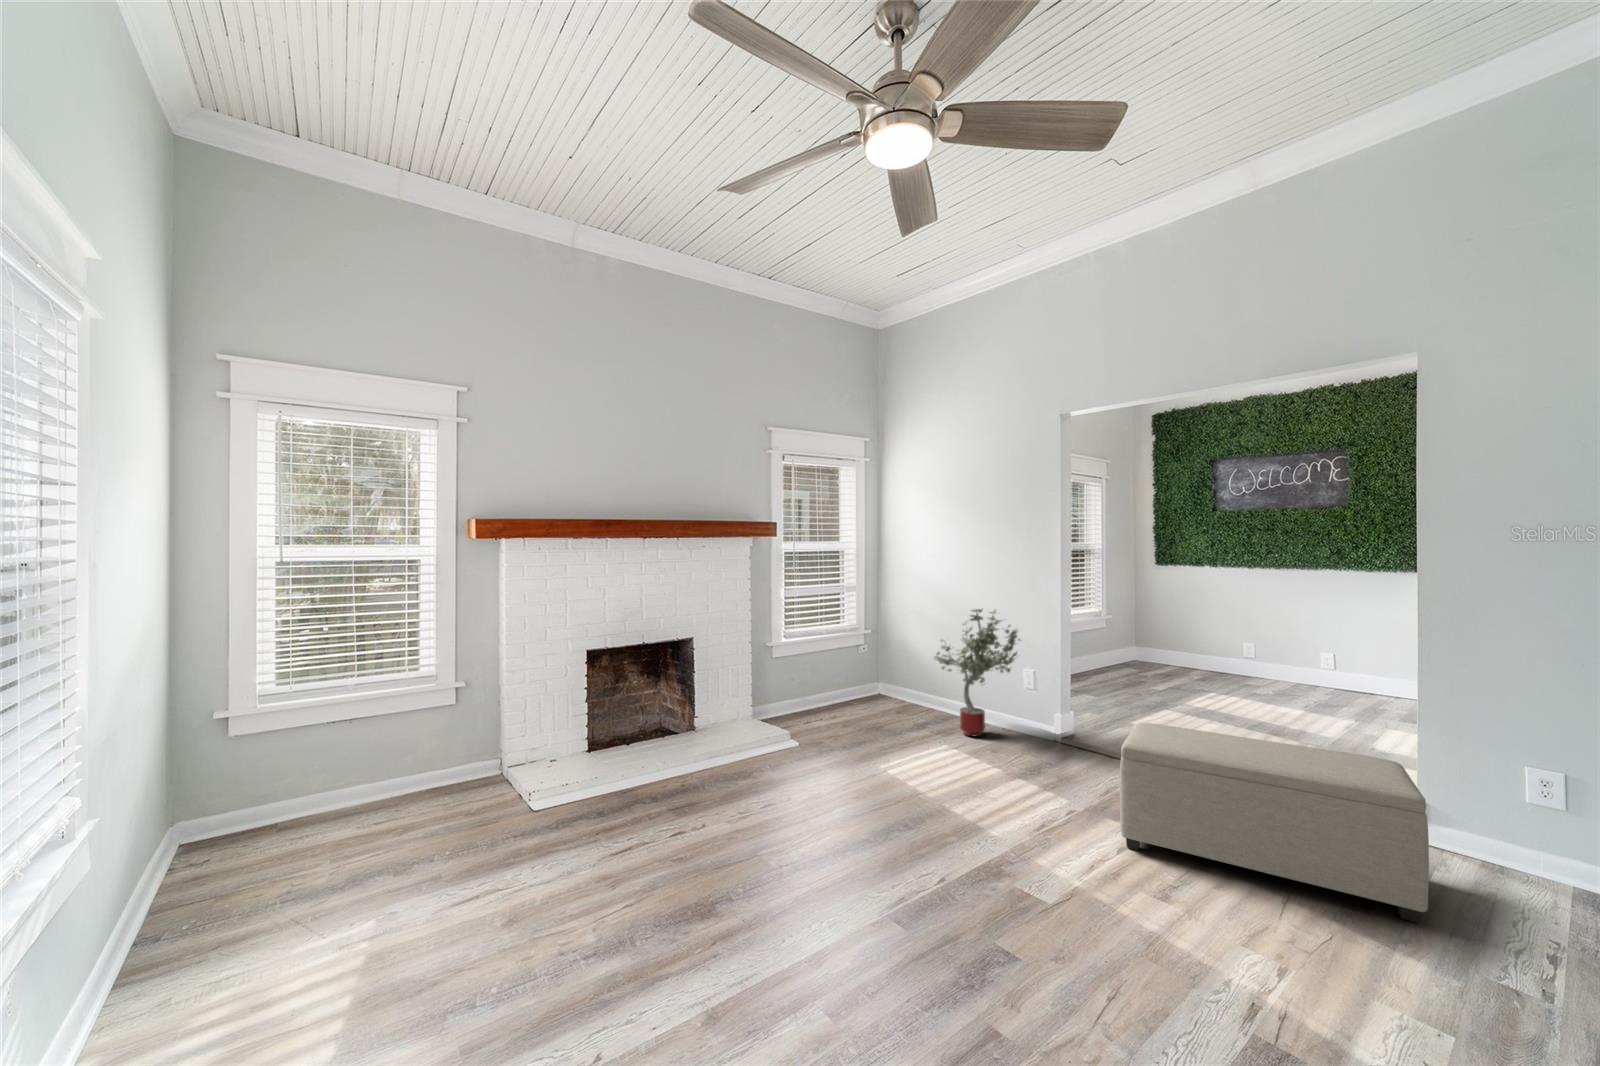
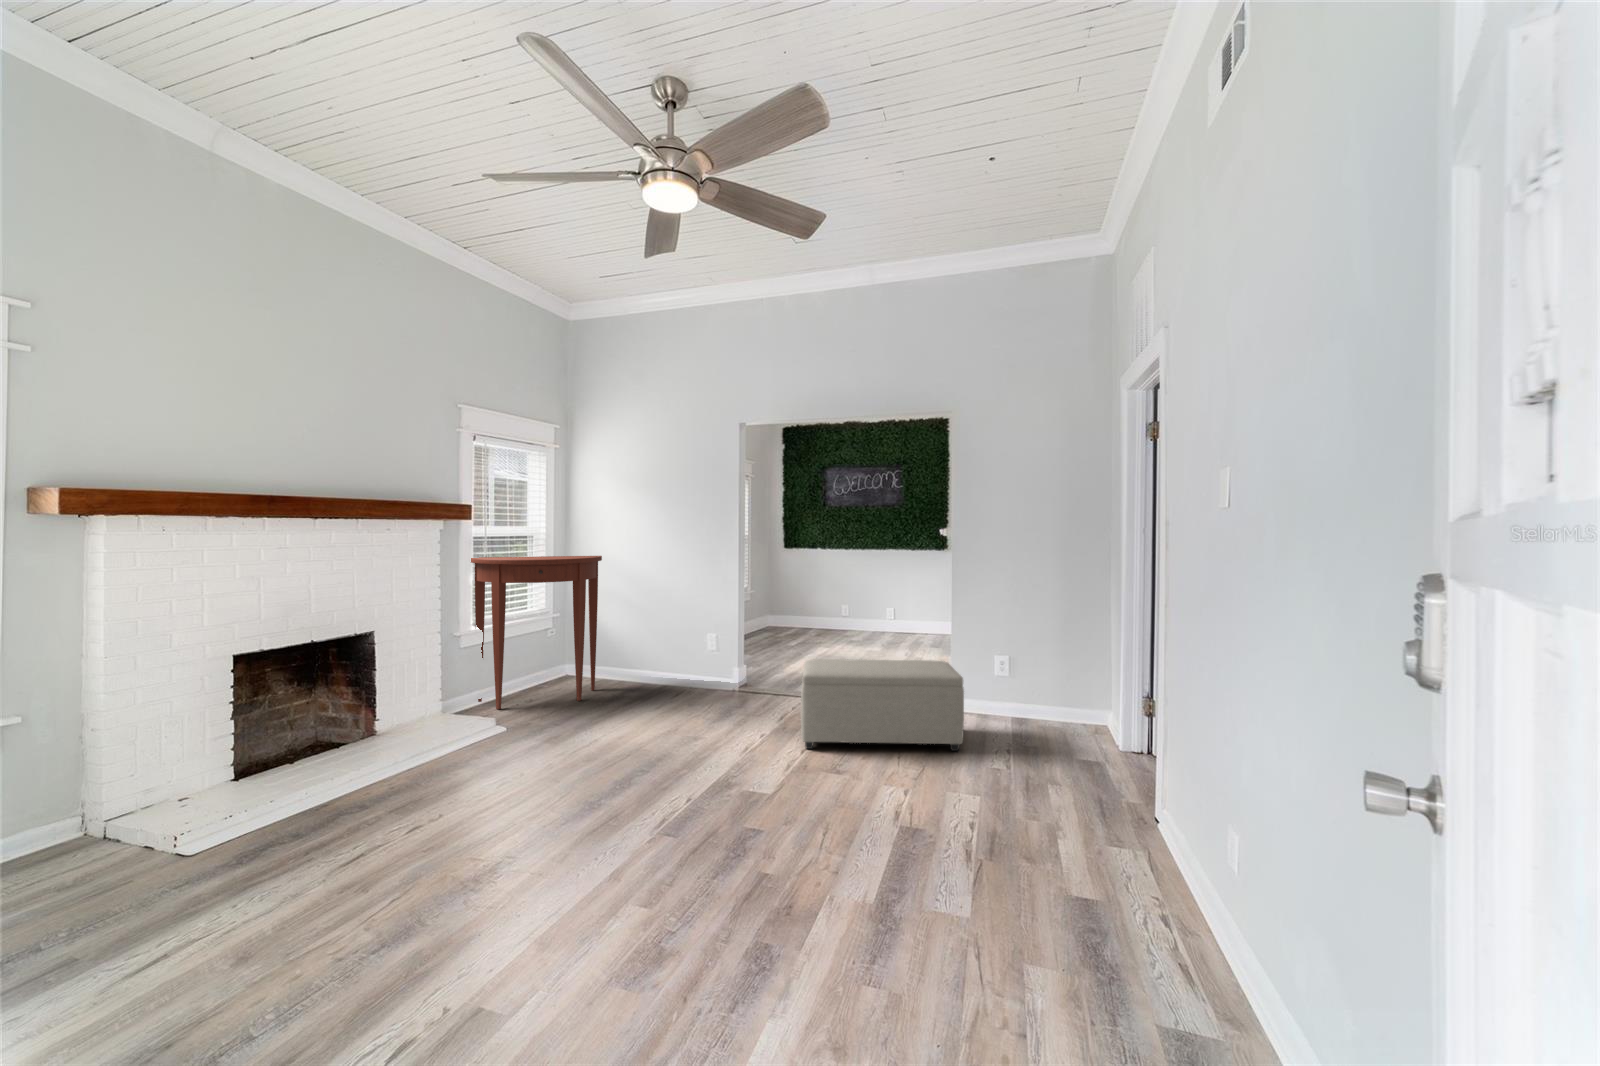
console table: none [784,571,906,725] -> present [471,556,602,709]
potted tree: present [935,609,1020,737] -> none [629,585,709,697]

